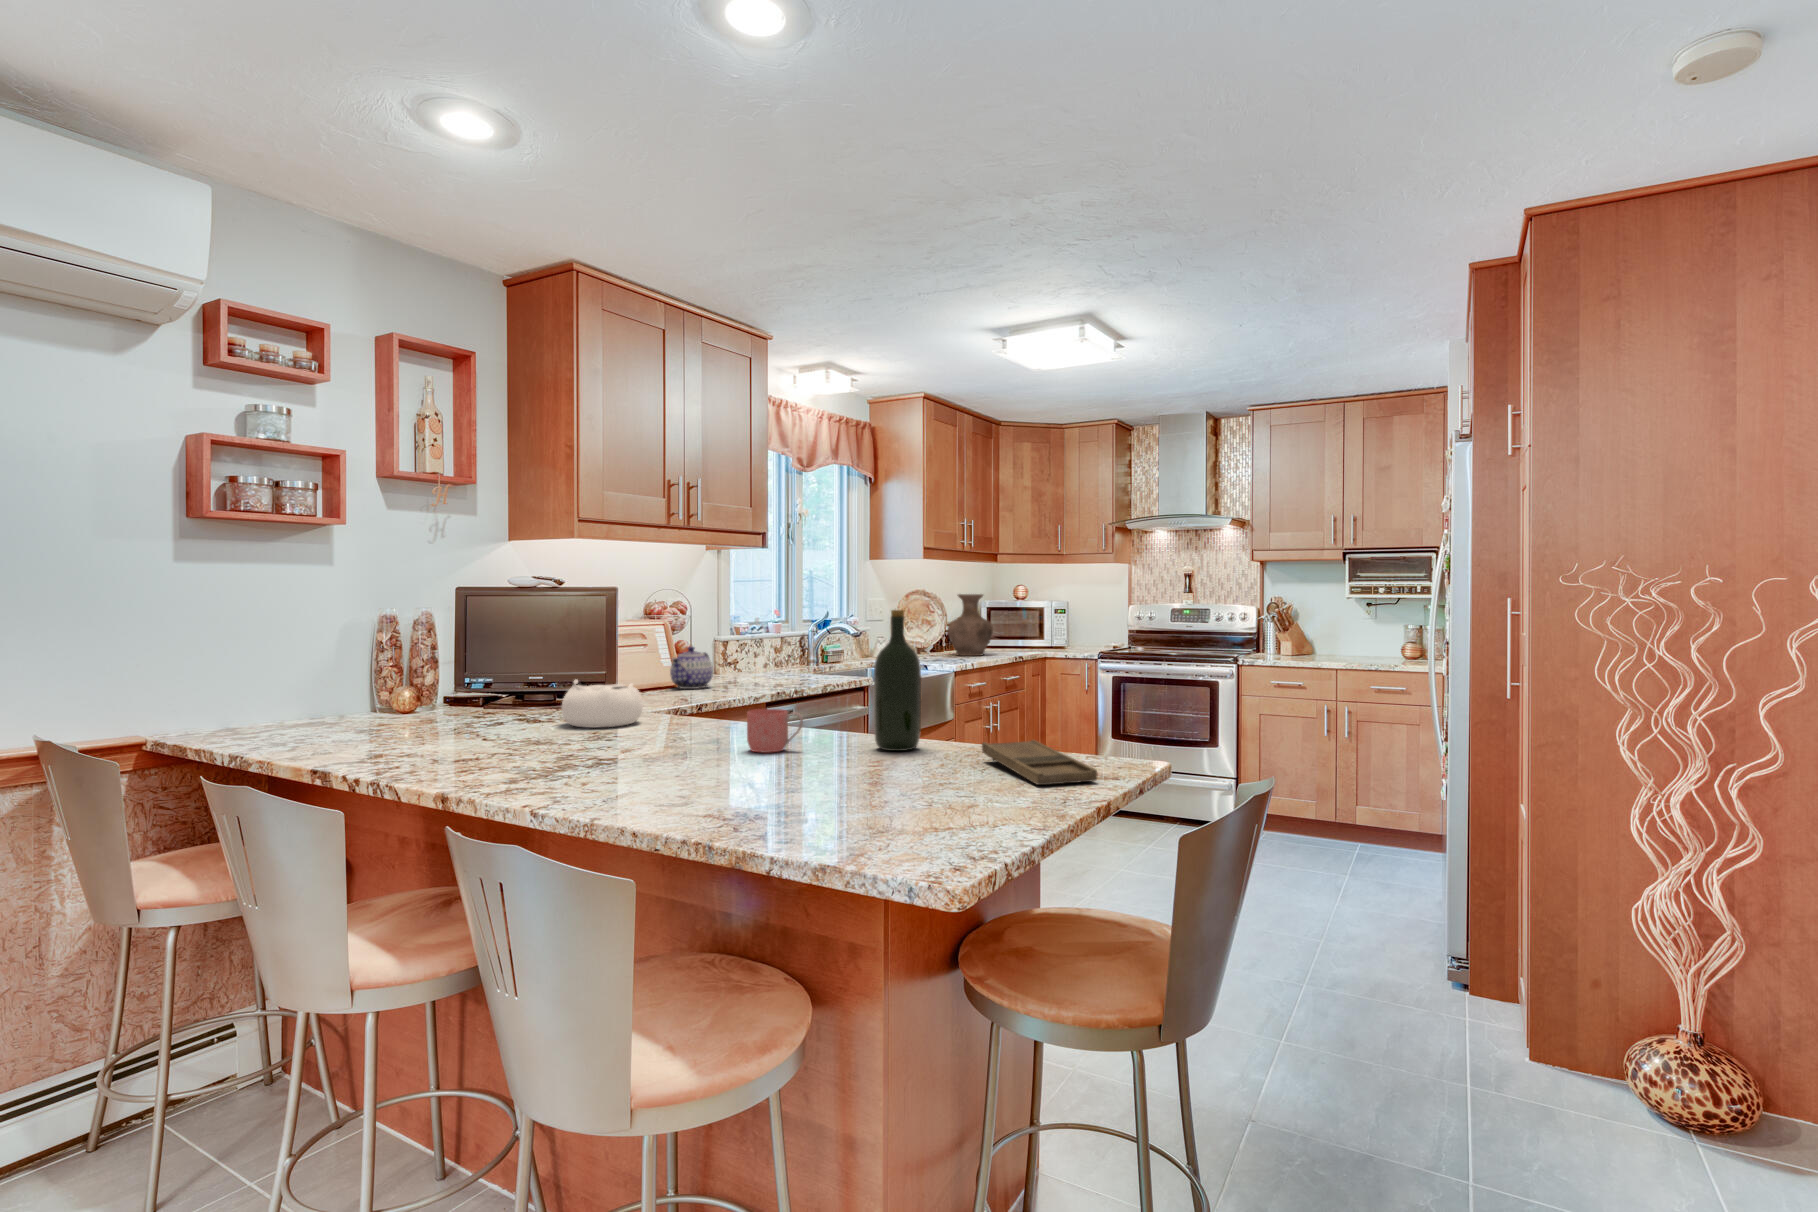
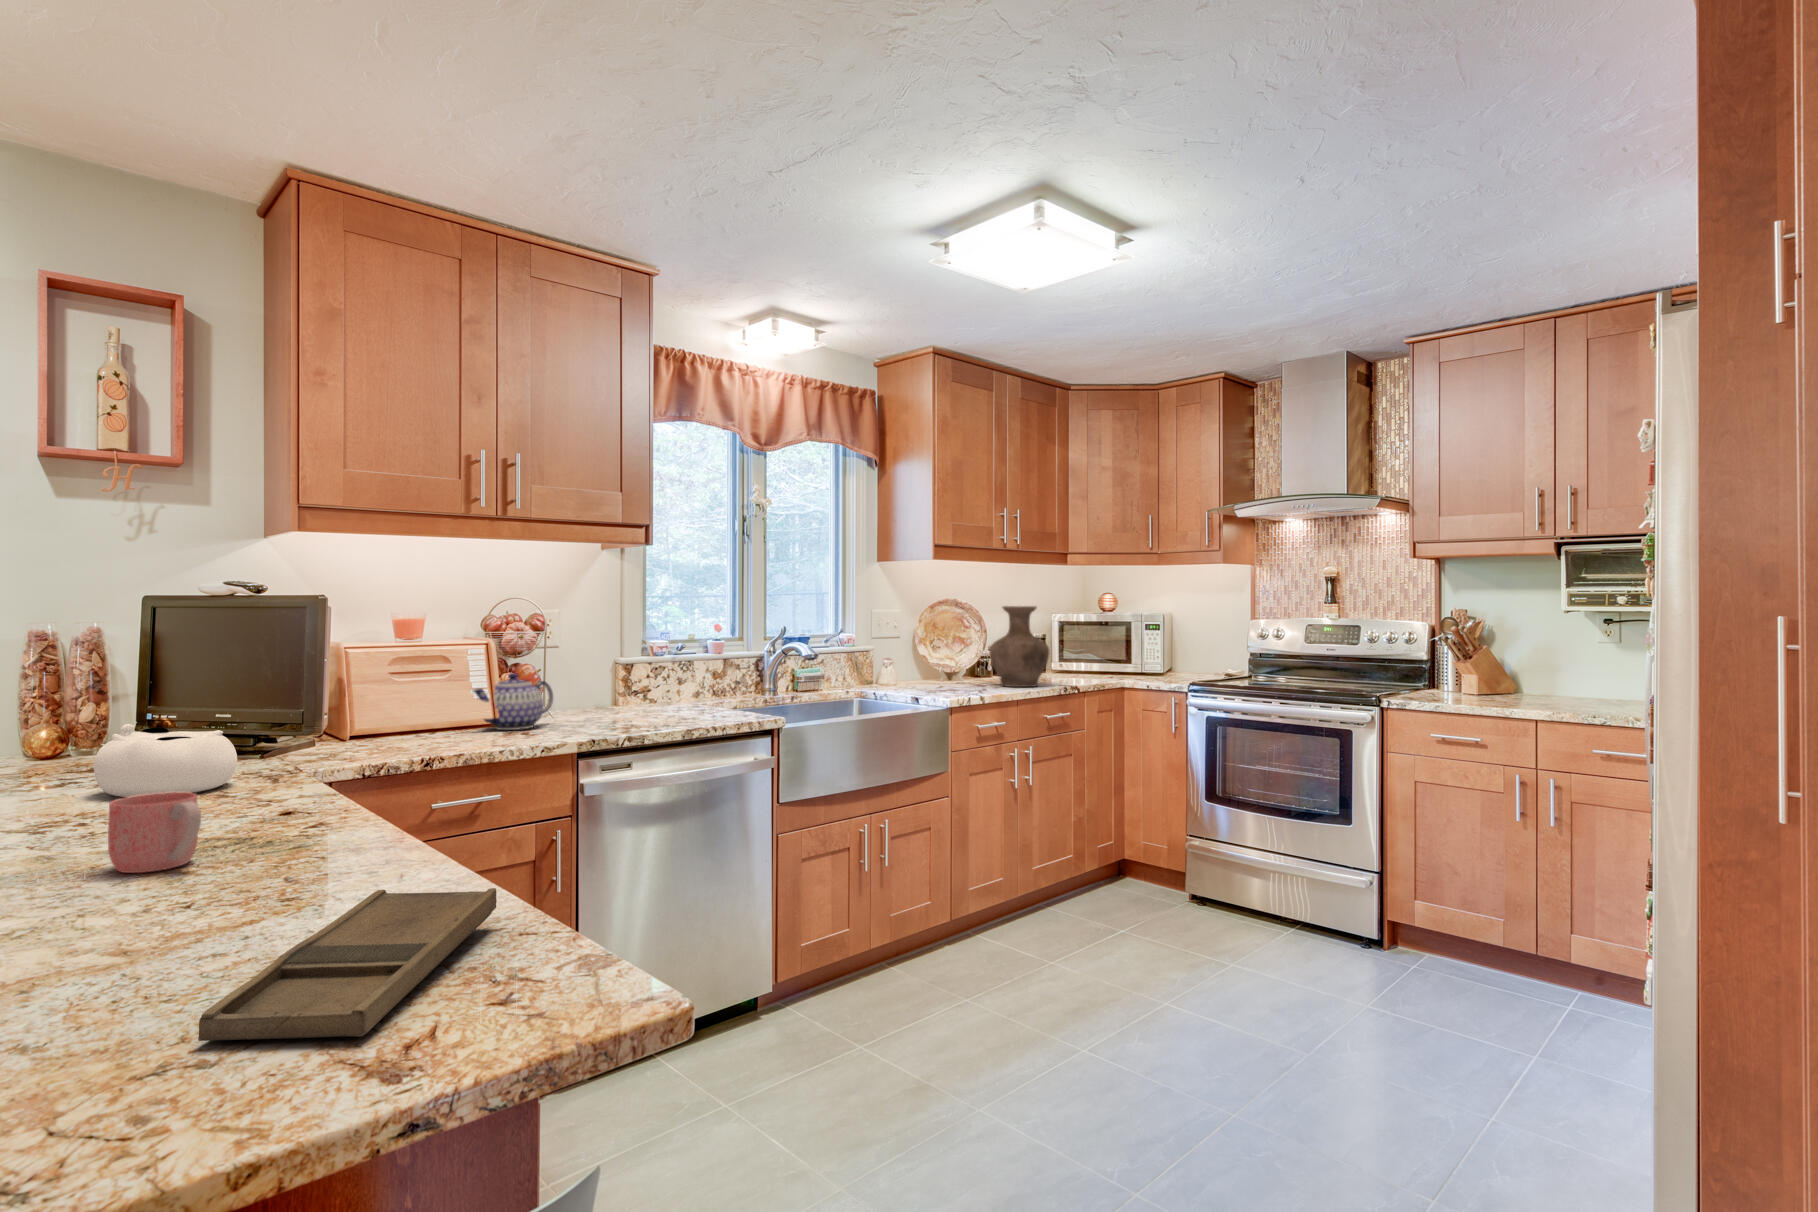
wine bottle: present [874,610,922,751] -> none [305,623,404,884]

